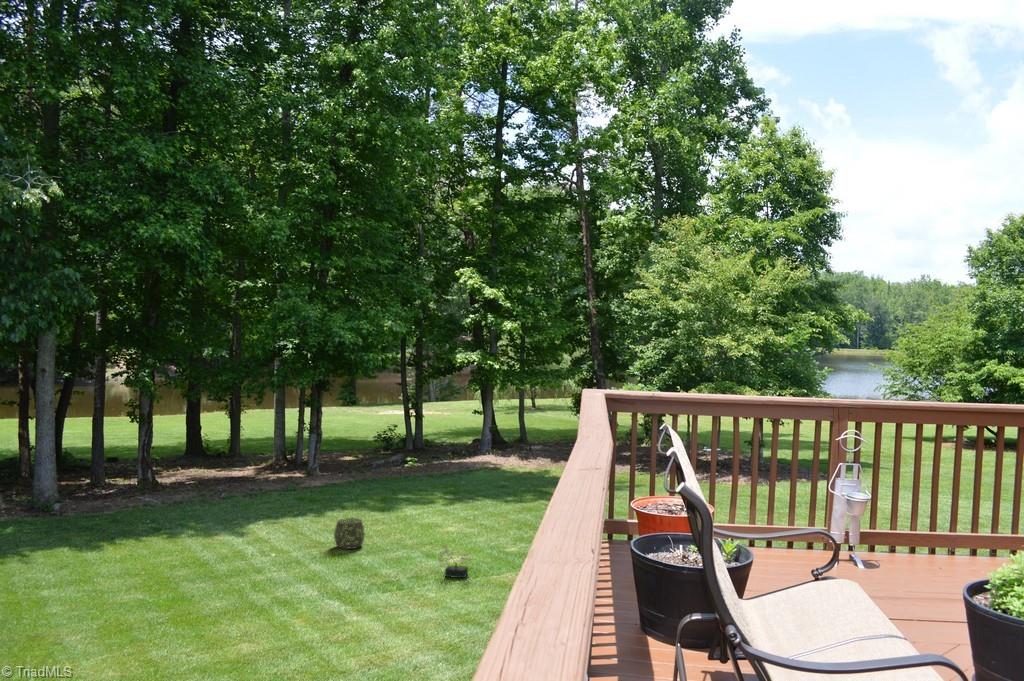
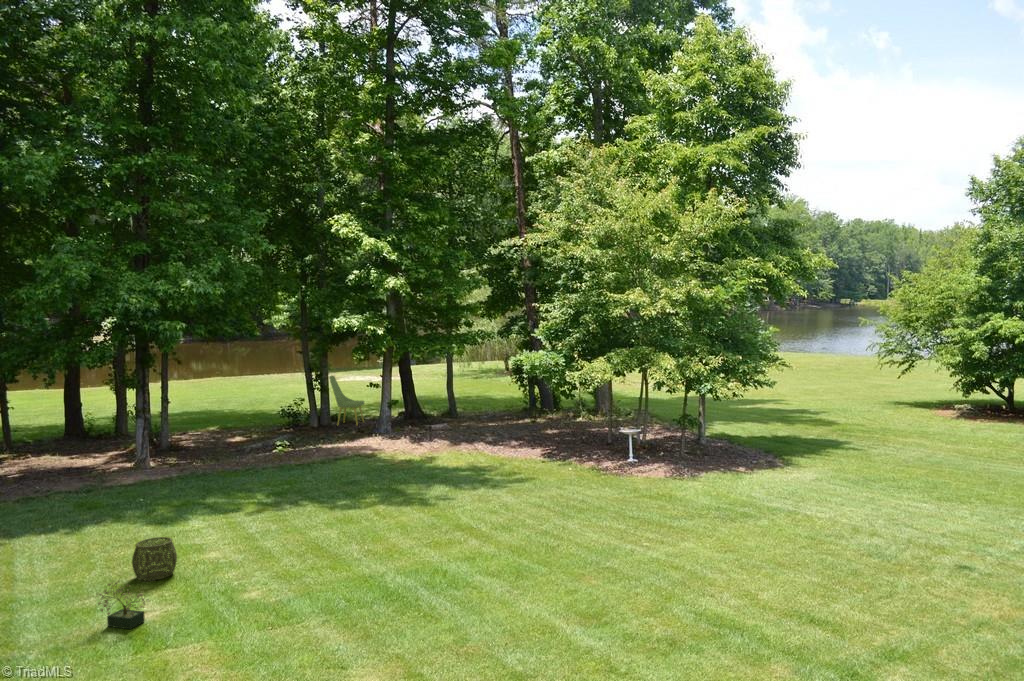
chair: none [422,404,451,449] -> present [329,376,364,426]
woven basket: present [334,518,365,549] -> present [132,537,177,581]

